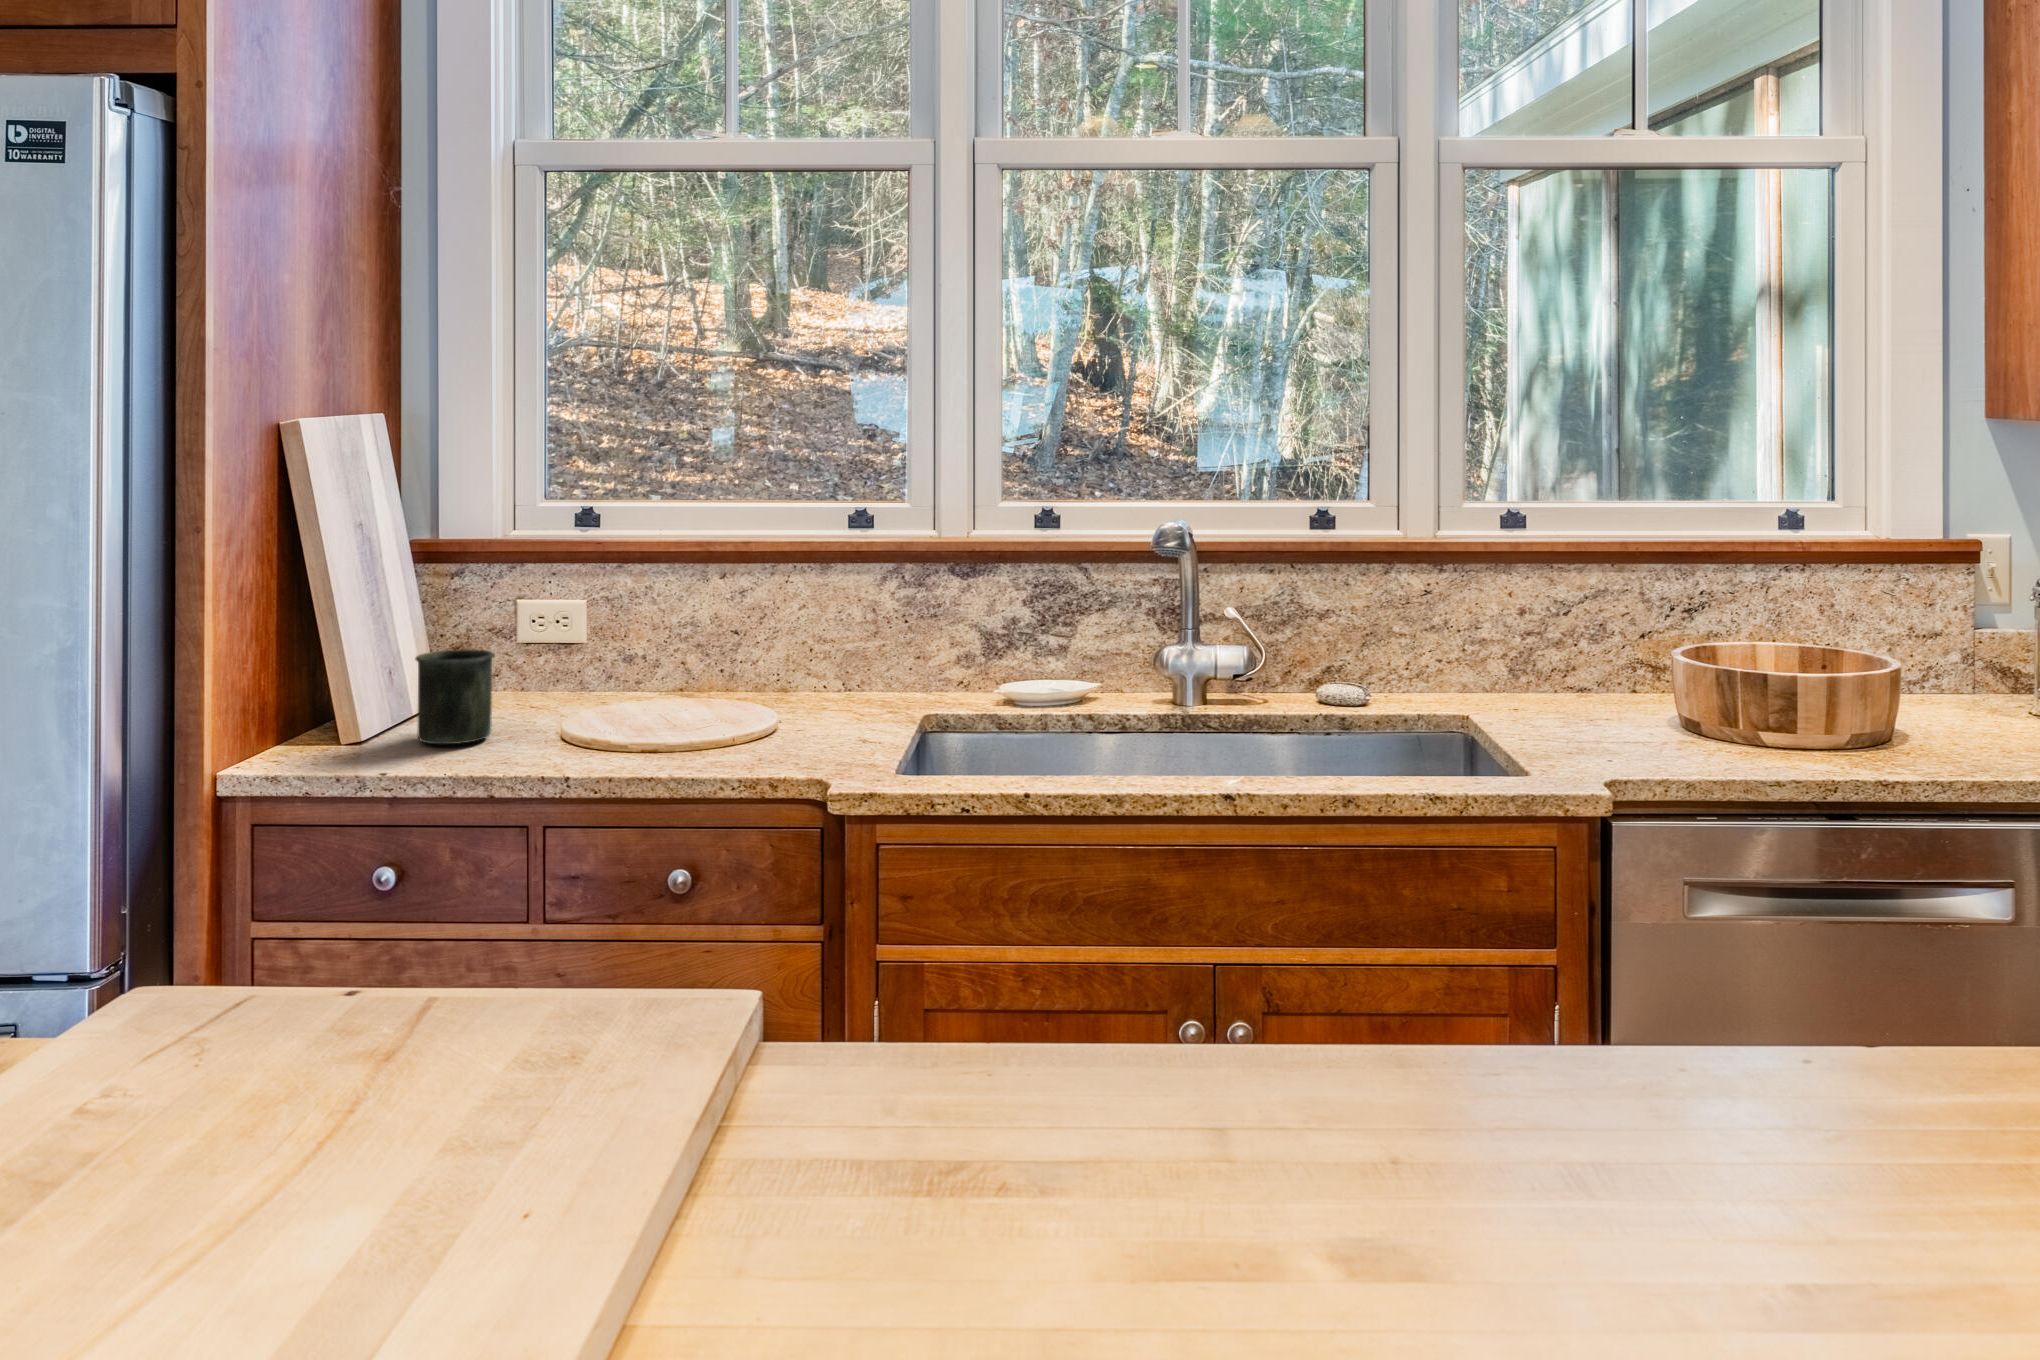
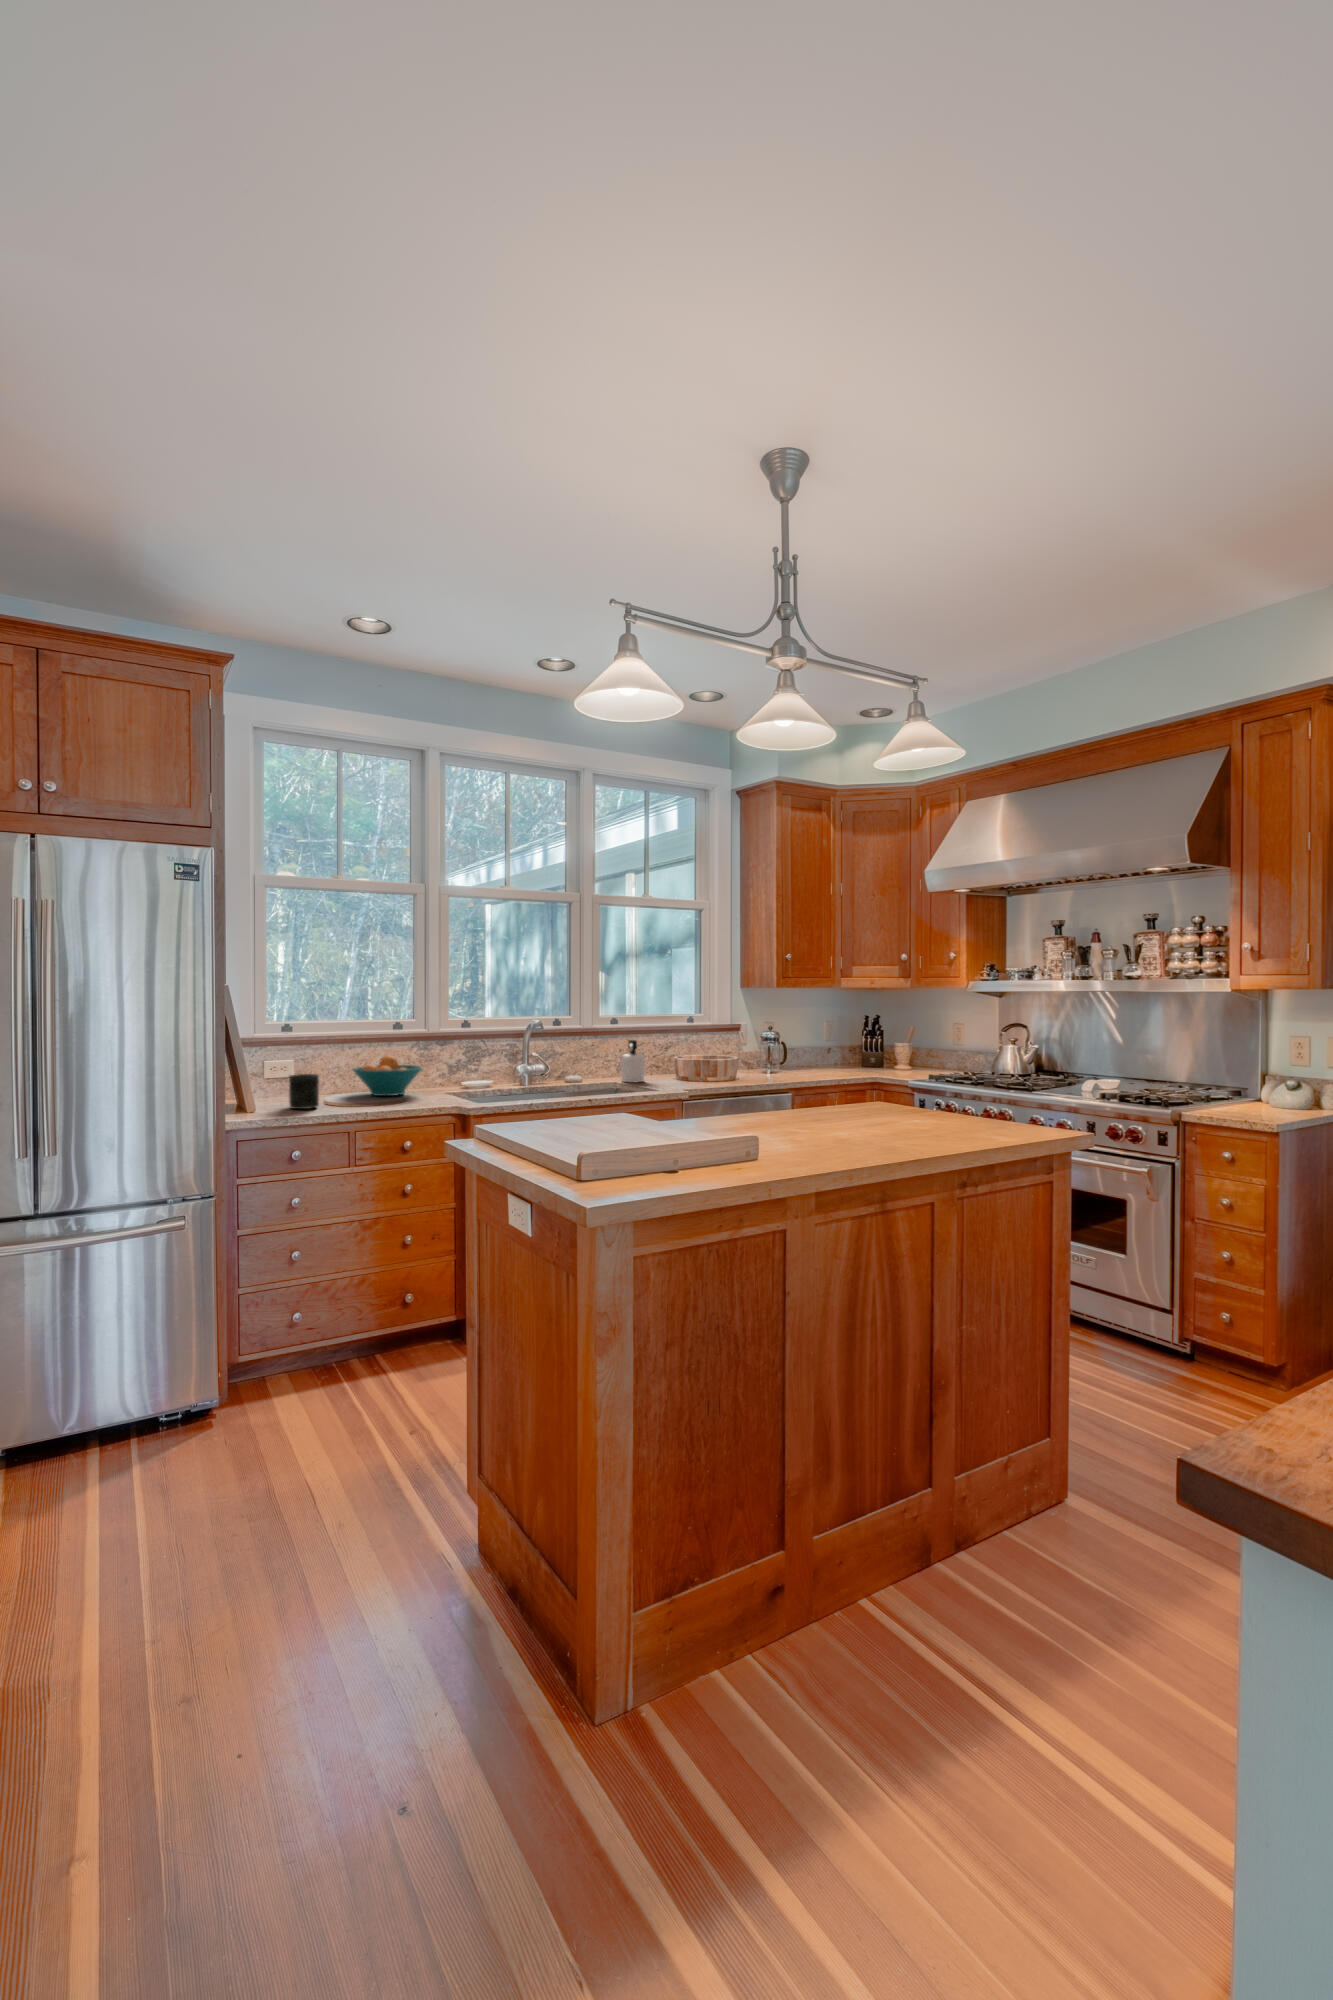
soap dispenser: none [1476,587,1556,723] -> present [620,1040,645,1082]
fruit bowl: none [652,605,836,716] -> present [353,1055,422,1096]

